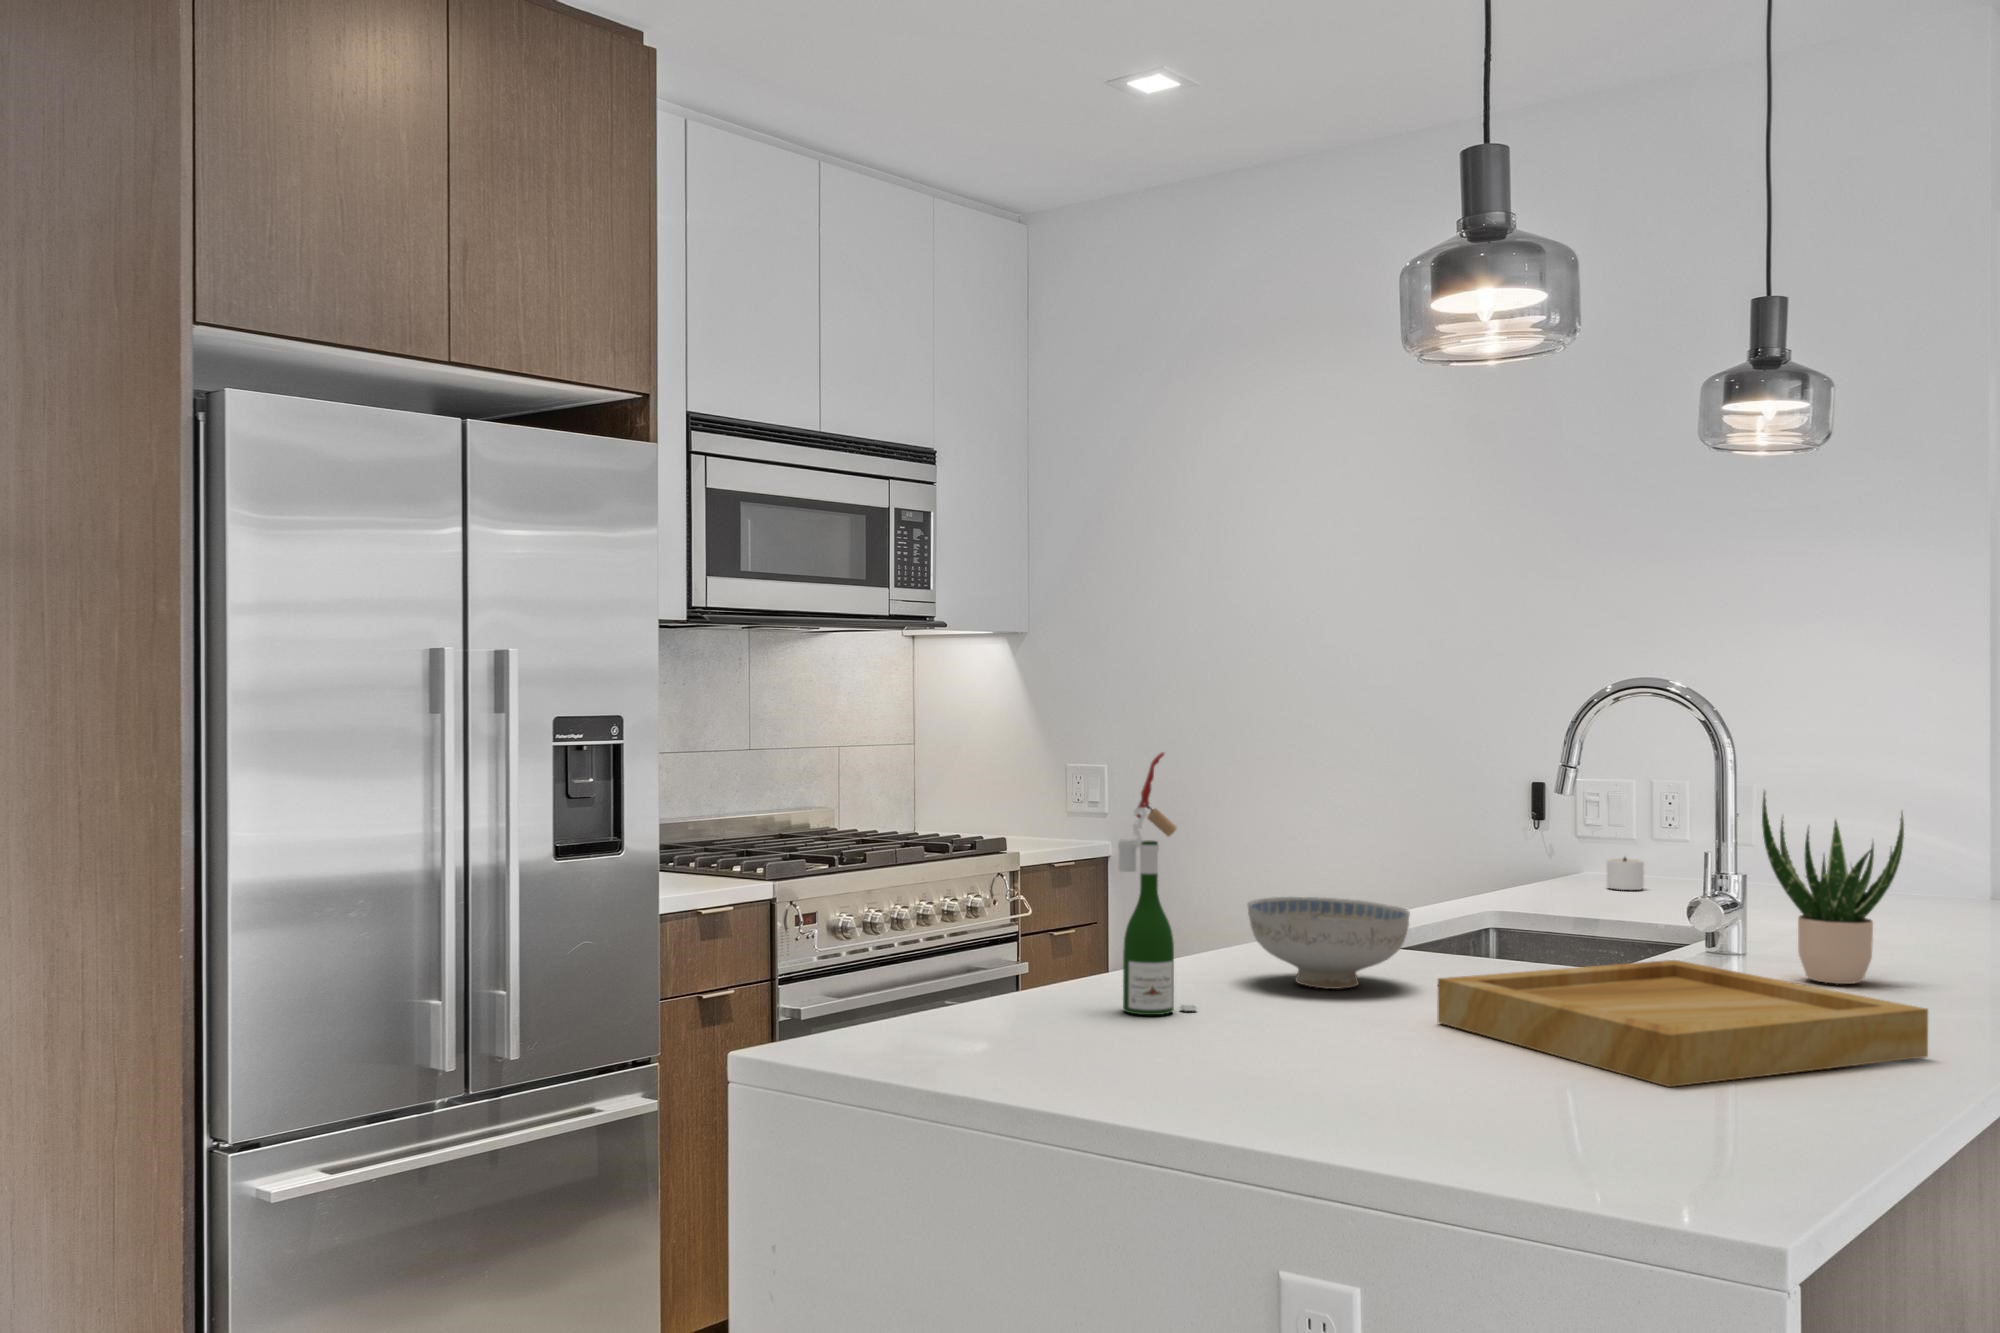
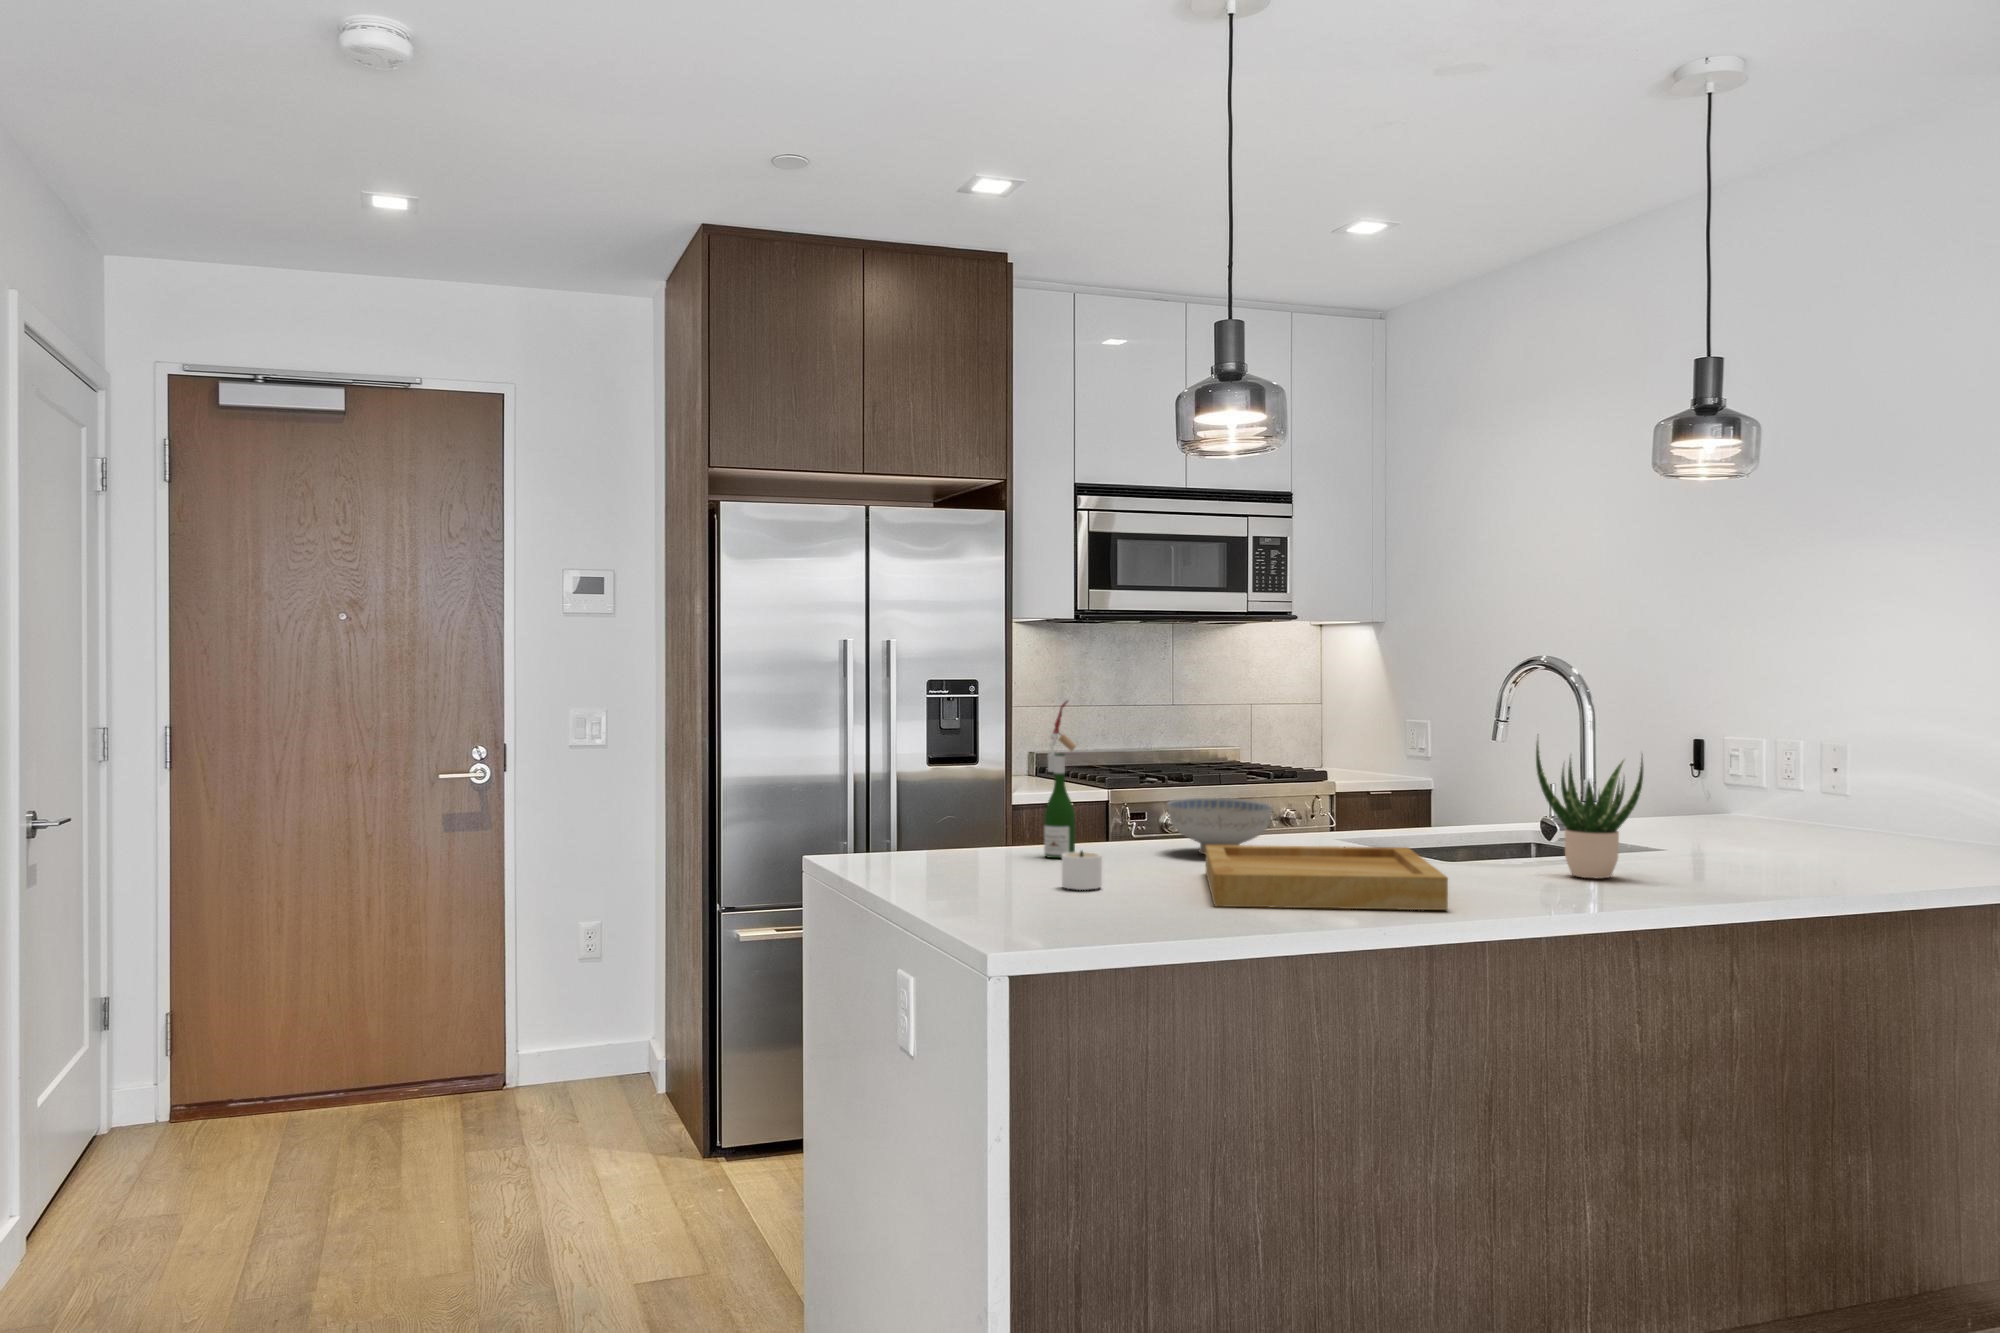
candle: present [1607,857,1644,890] -> present [1062,851,1102,890]

